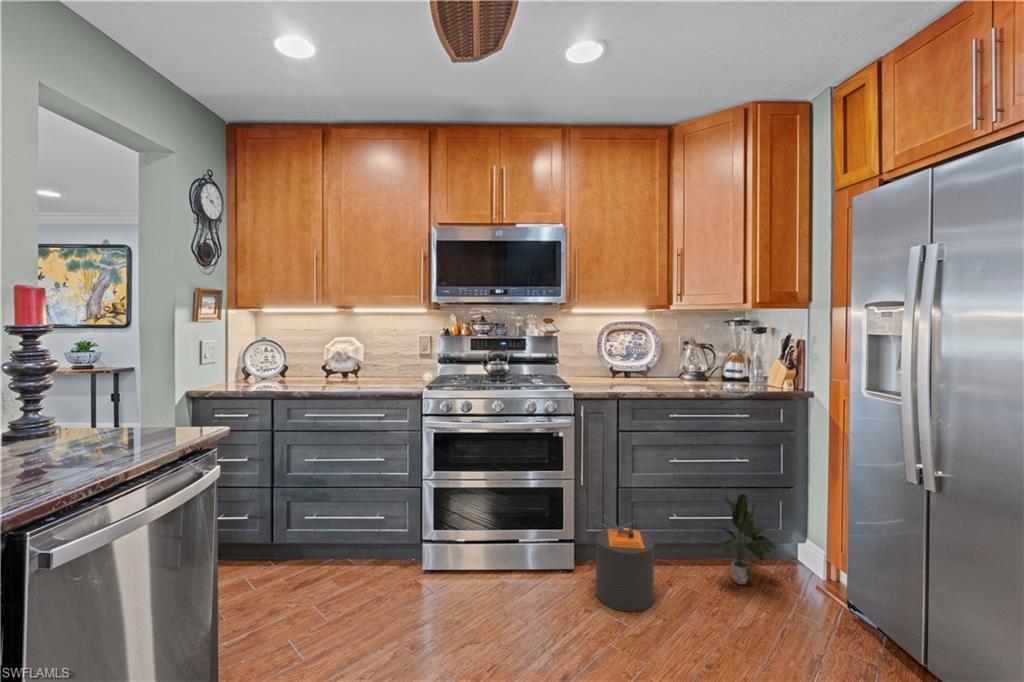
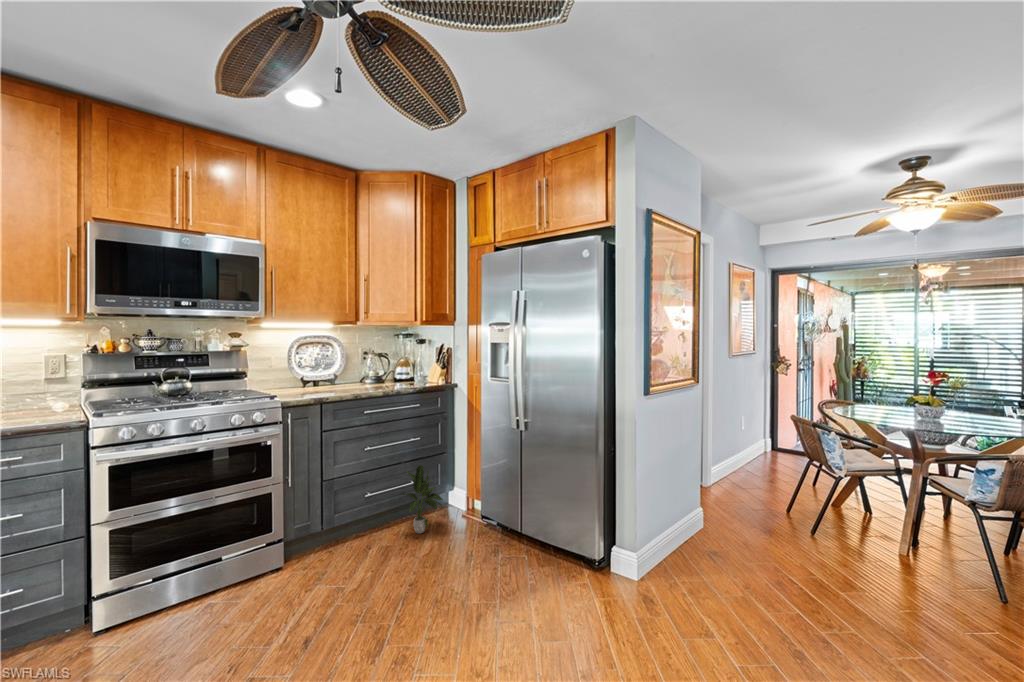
trash can: present [596,513,654,612] -> none [306,499,362,581]

